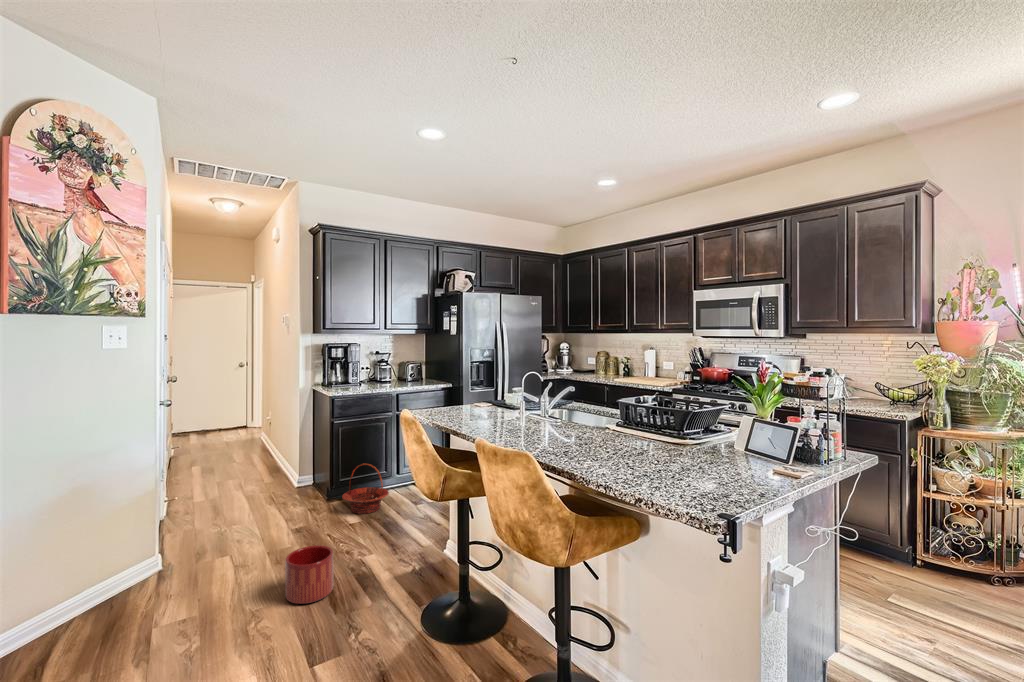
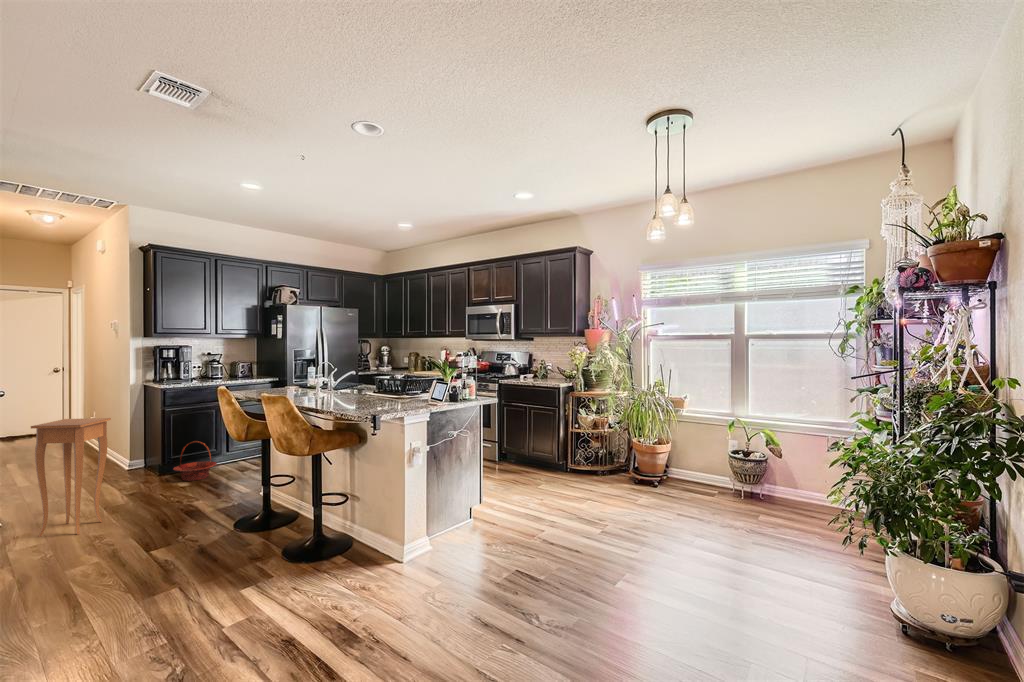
side table: none [181,441,271,602] -> present [31,418,111,537]
planter: present [285,545,333,604] -> none [125,491,165,530]

